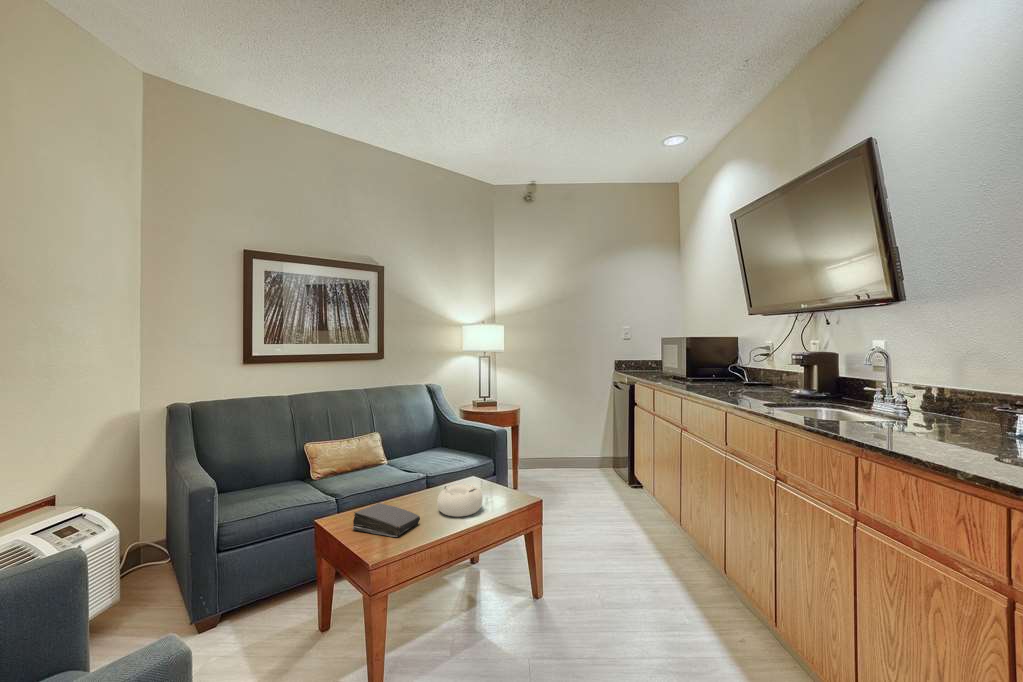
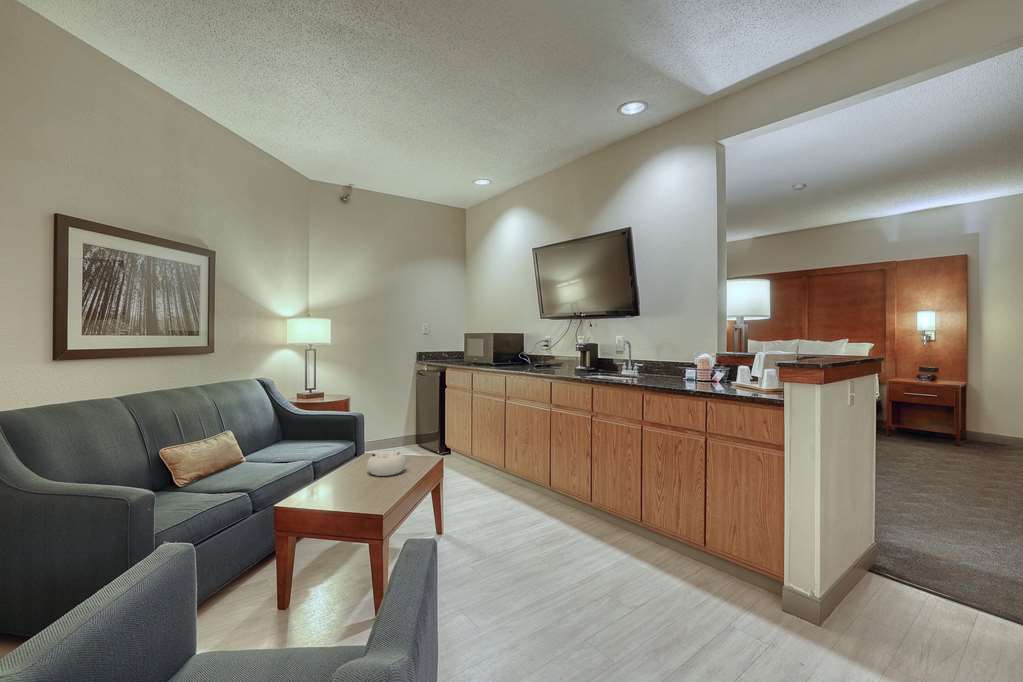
book: present [352,503,420,537] -> none [316,475,369,497]

